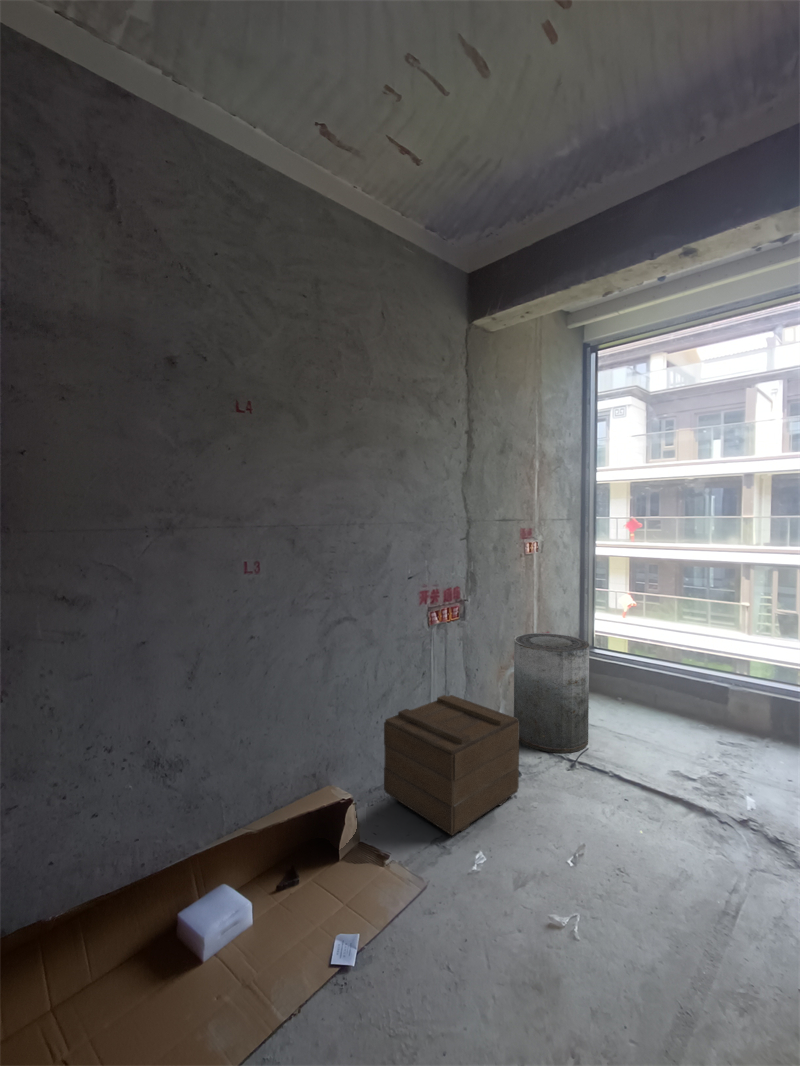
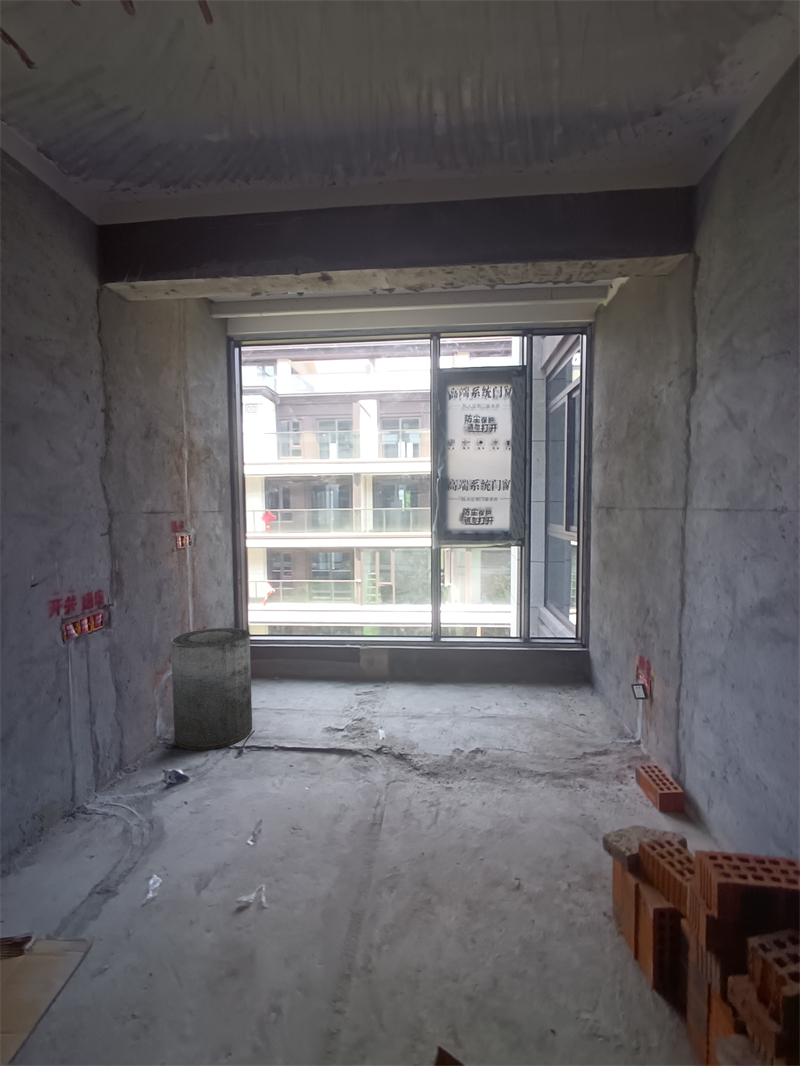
wooden crate: present [384,695,519,835] -> none [8,719,189,873]

